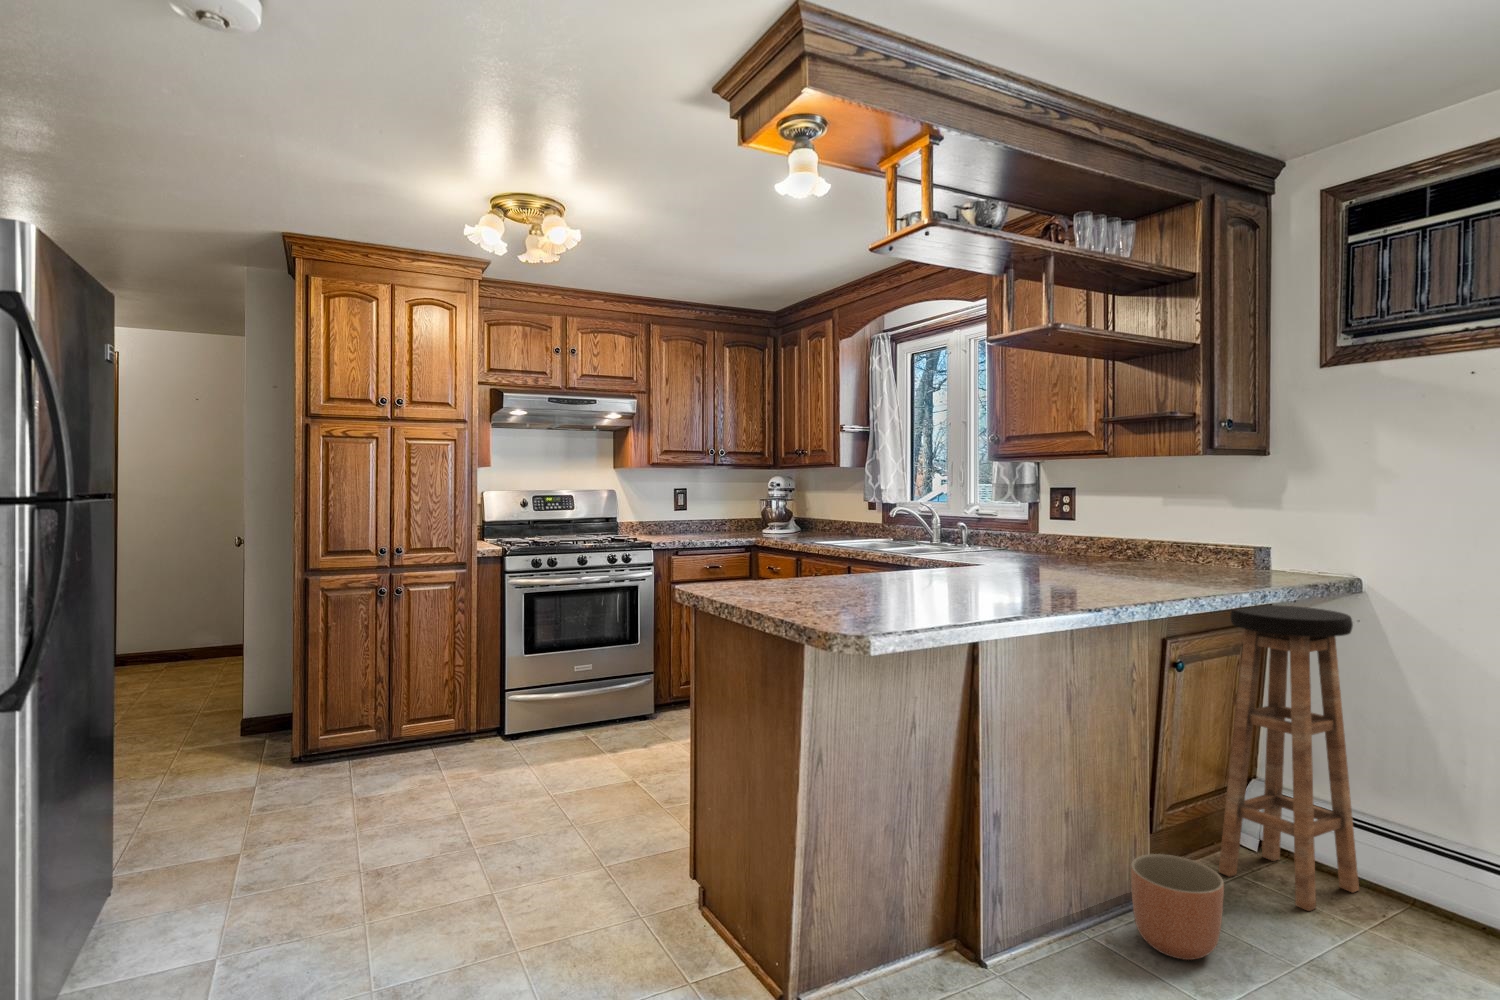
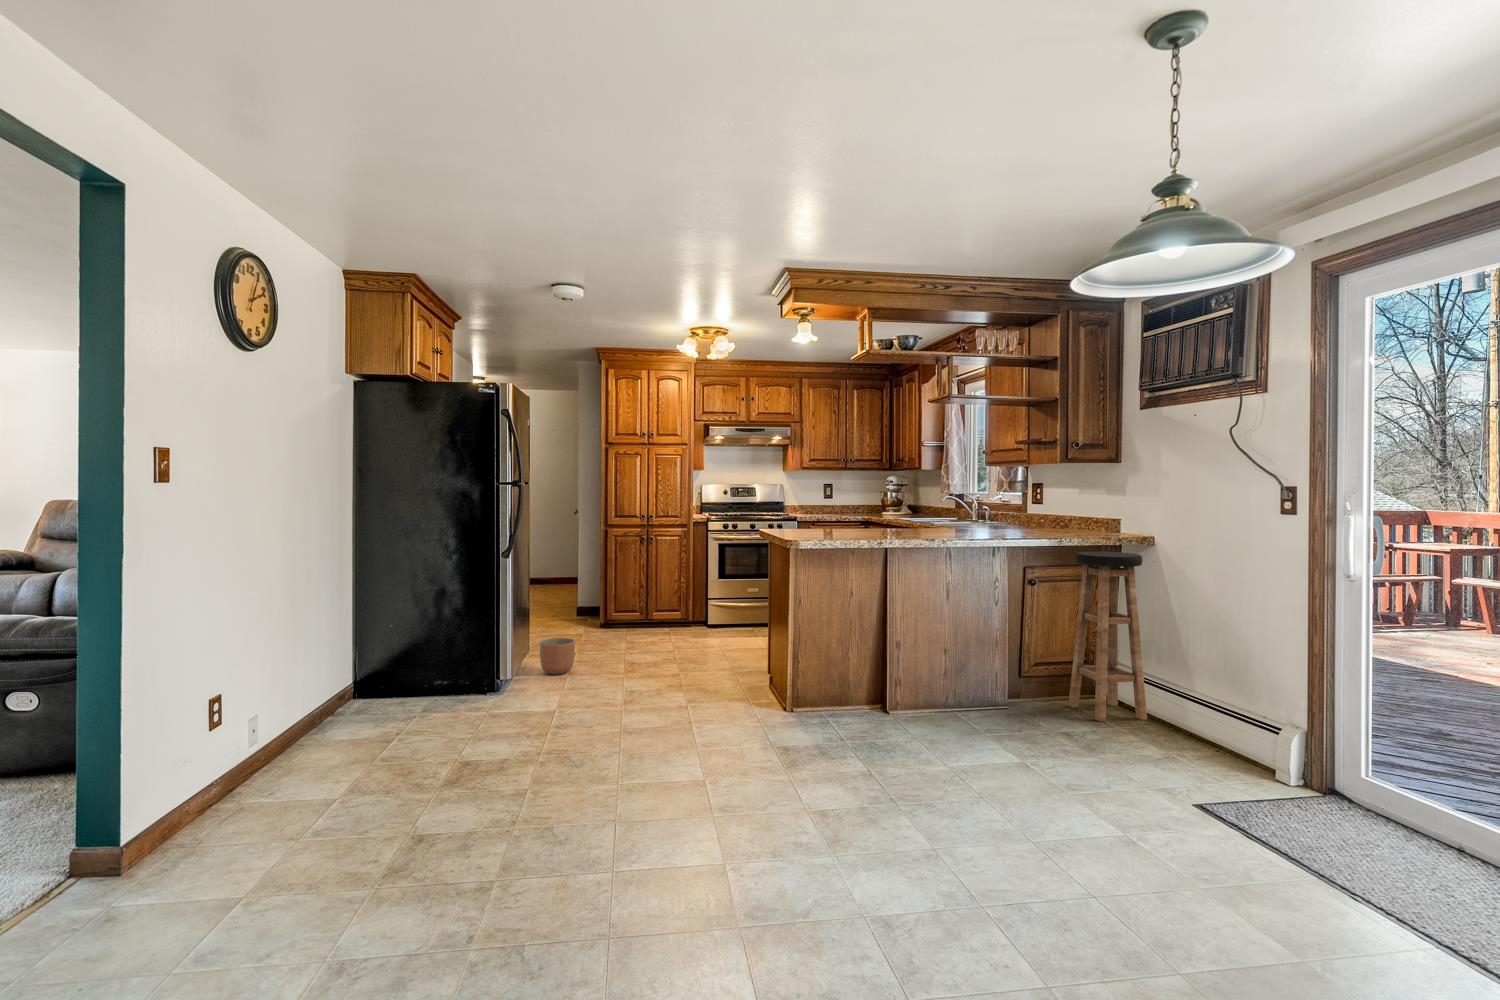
planter: present [1131,854,1224,960] -> present [539,638,575,675]

